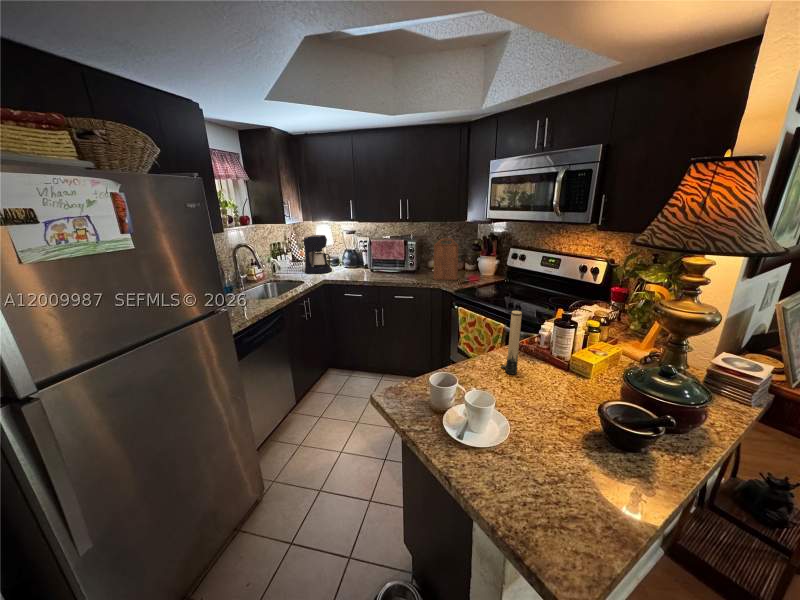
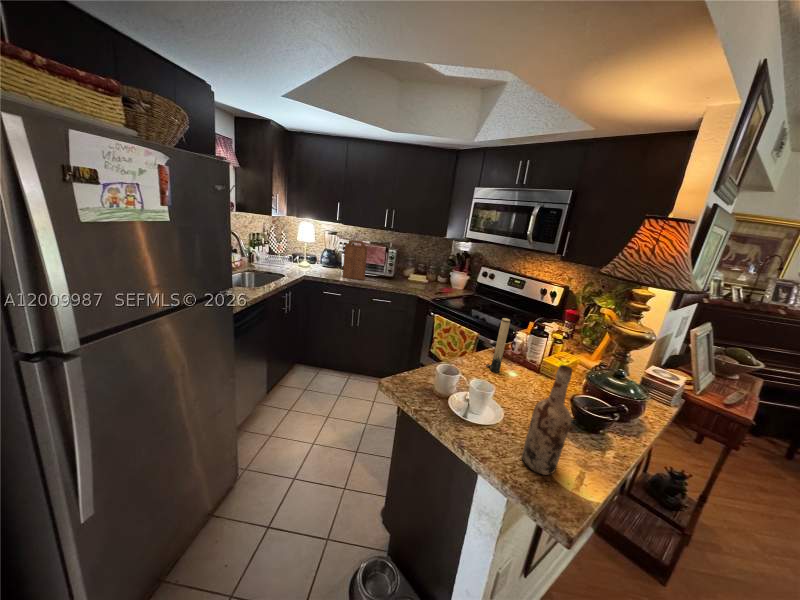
coffee maker: present [303,235,332,273] -> none [283,230,311,269]
cutting board: present [434,238,459,280] -> present [343,240,368,280]
wine bottle: none [523,378,580,520] -> present [522,365,572,475]

